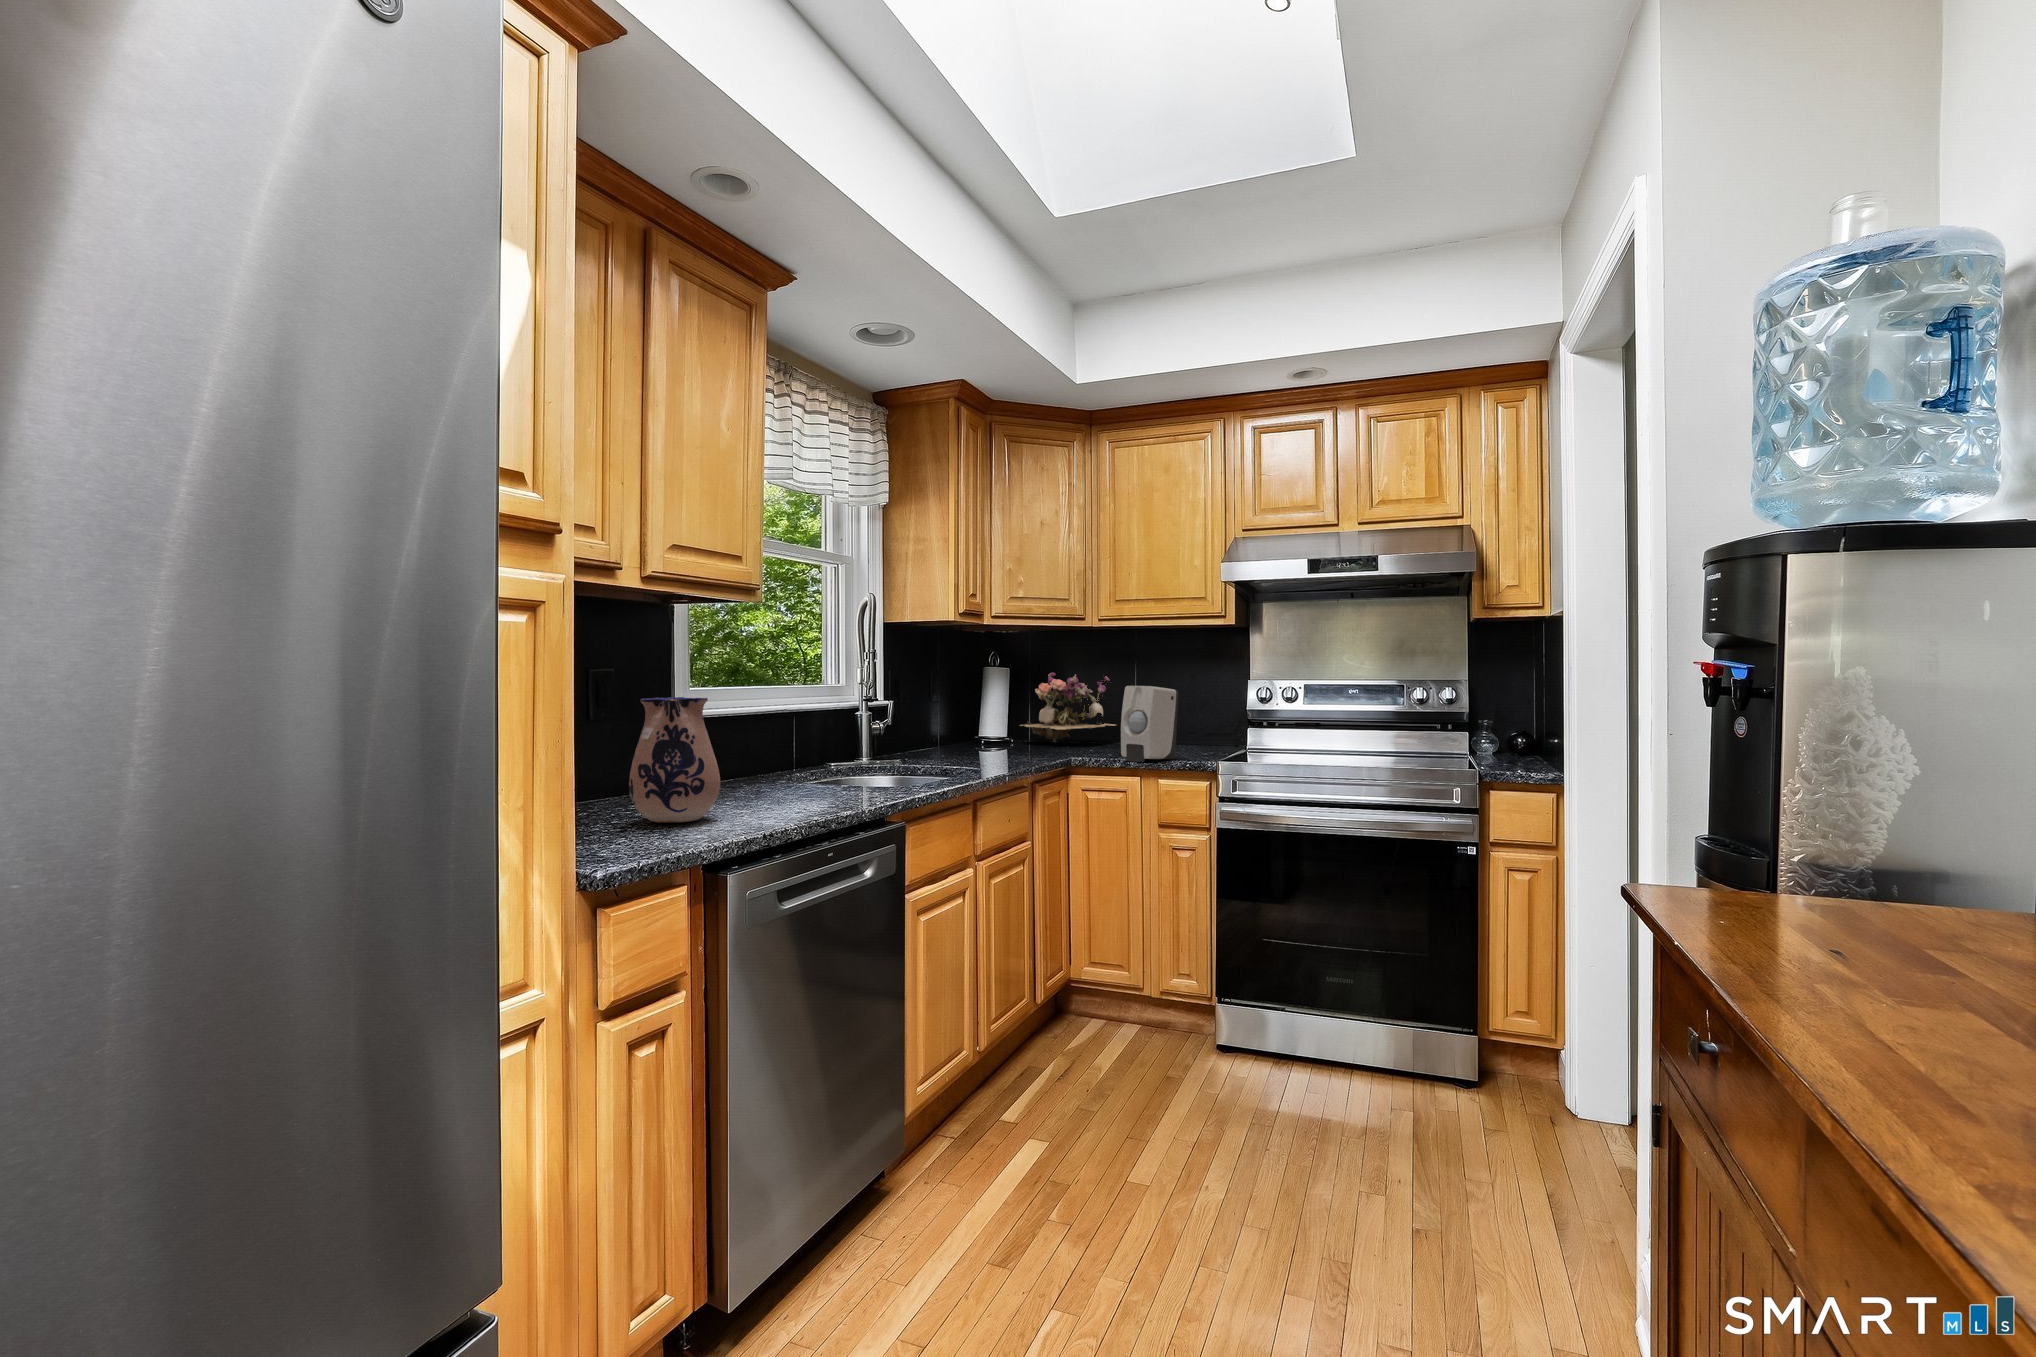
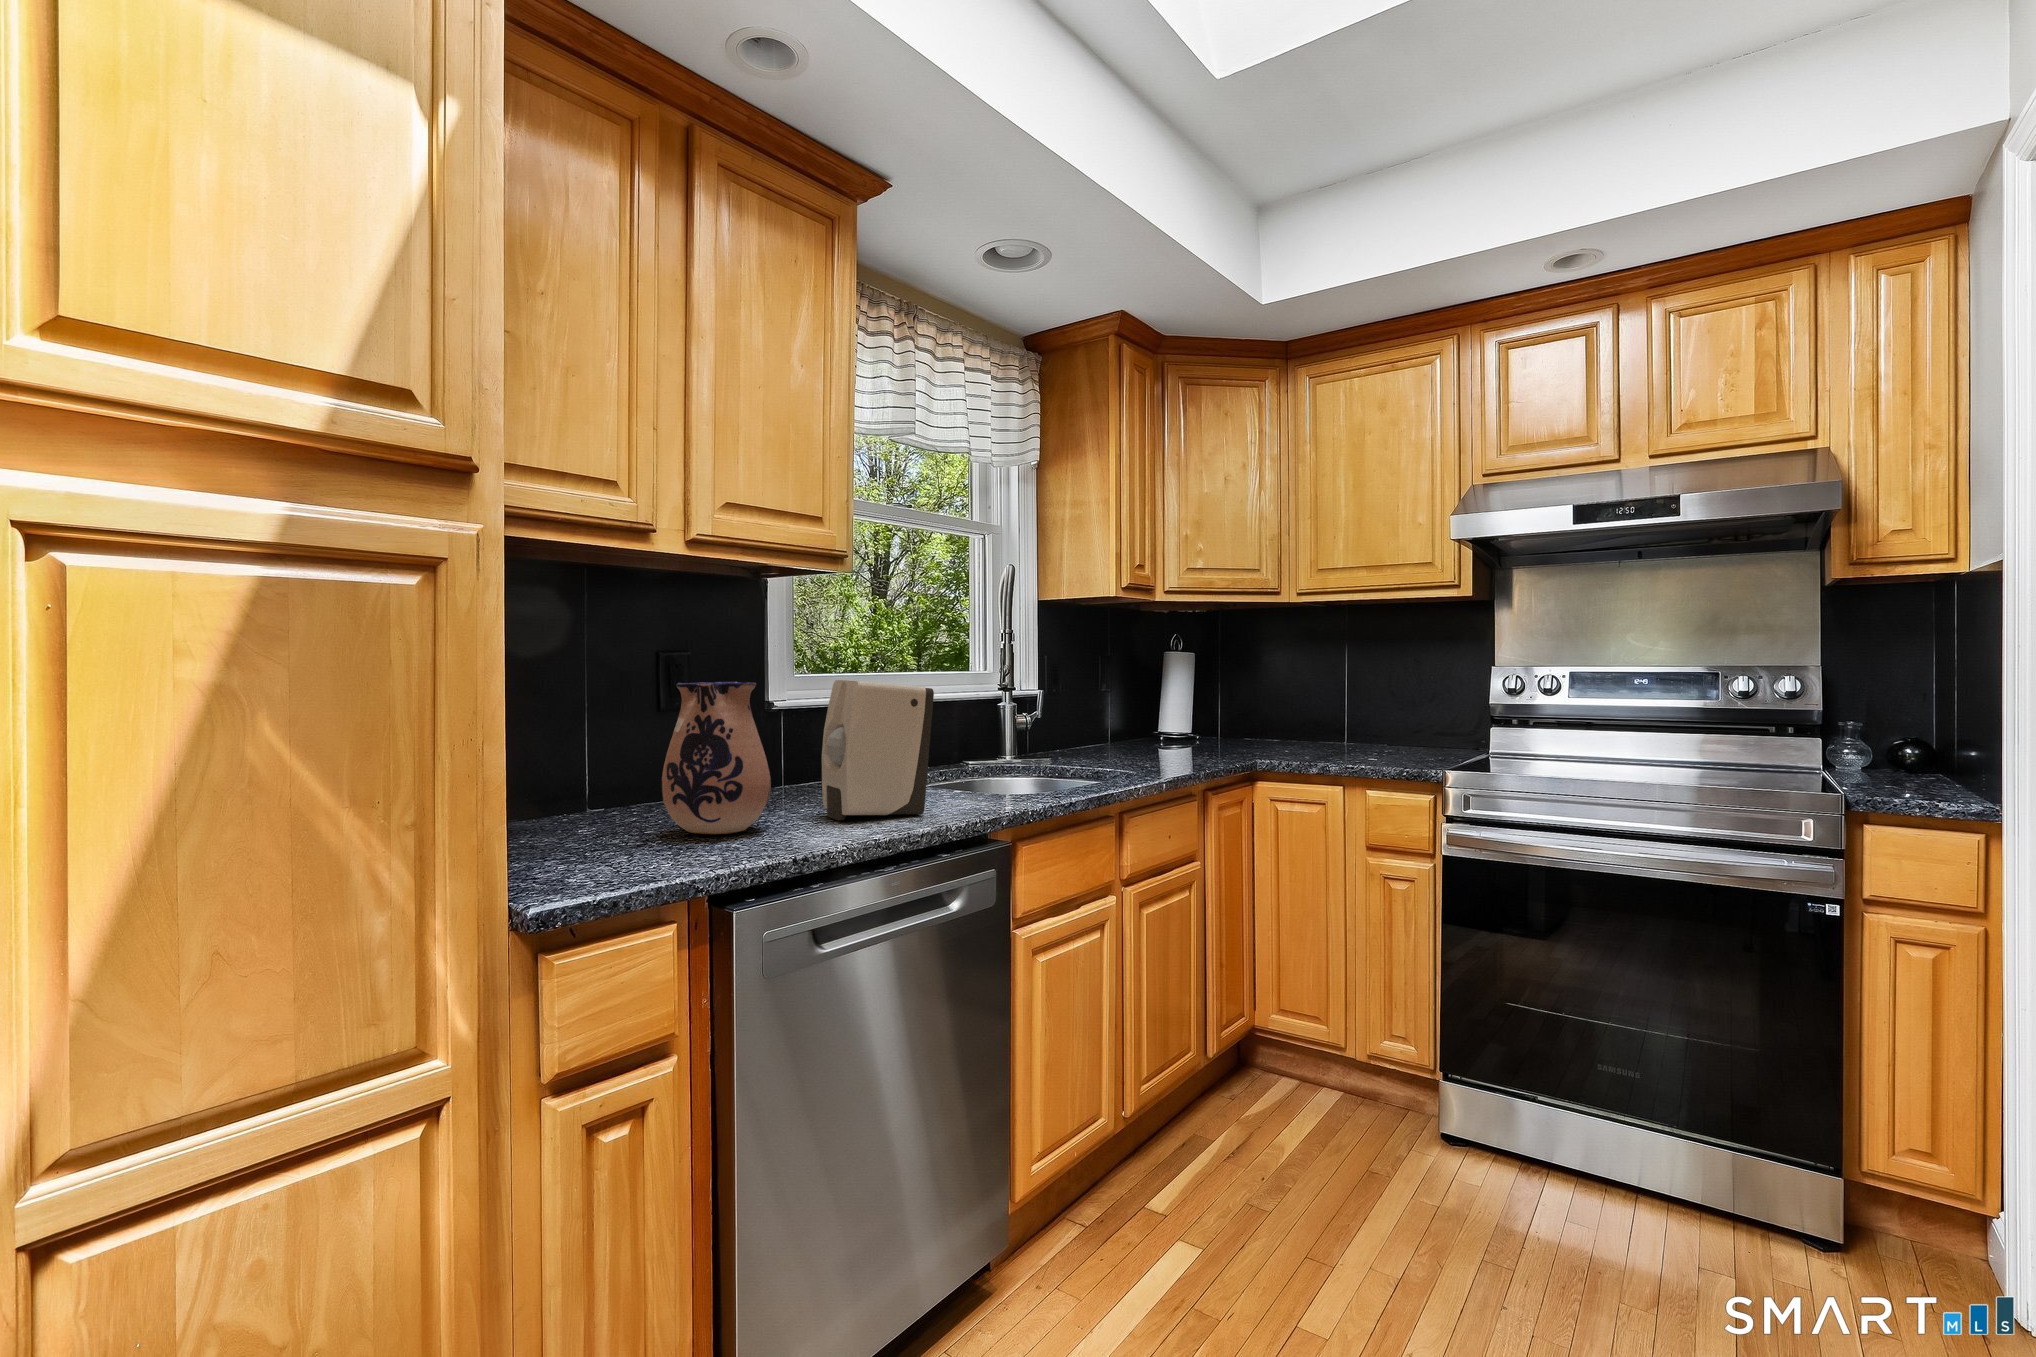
flower arrangement: present [1020,673,1115,742] -> none [1203,653,1321,740]
soap dispenser: present [1121,686,1179,762] -> present [822,680,934,820]

